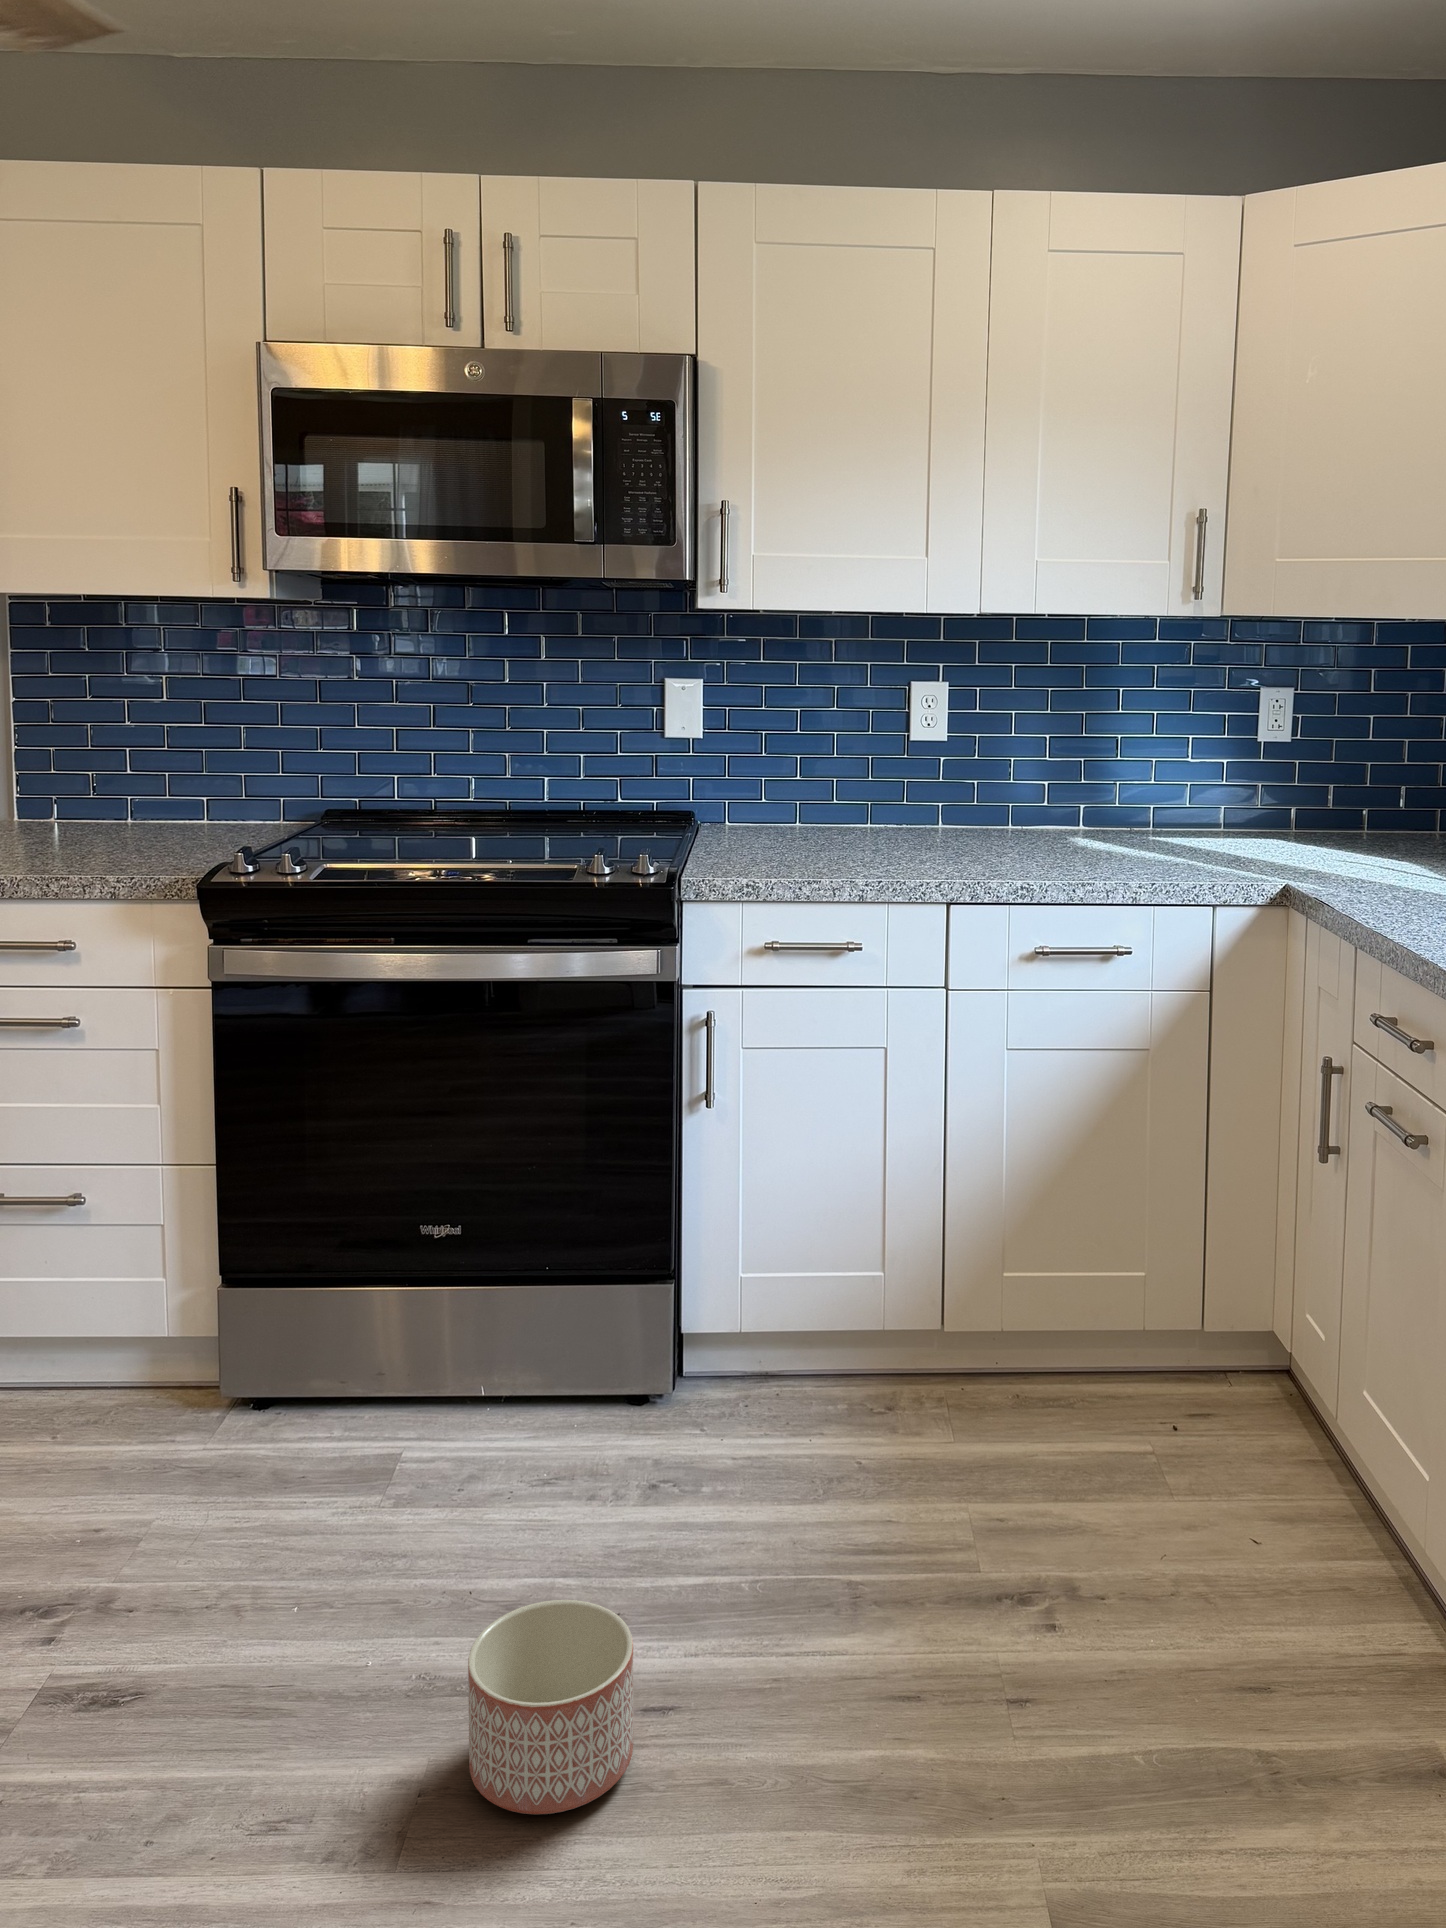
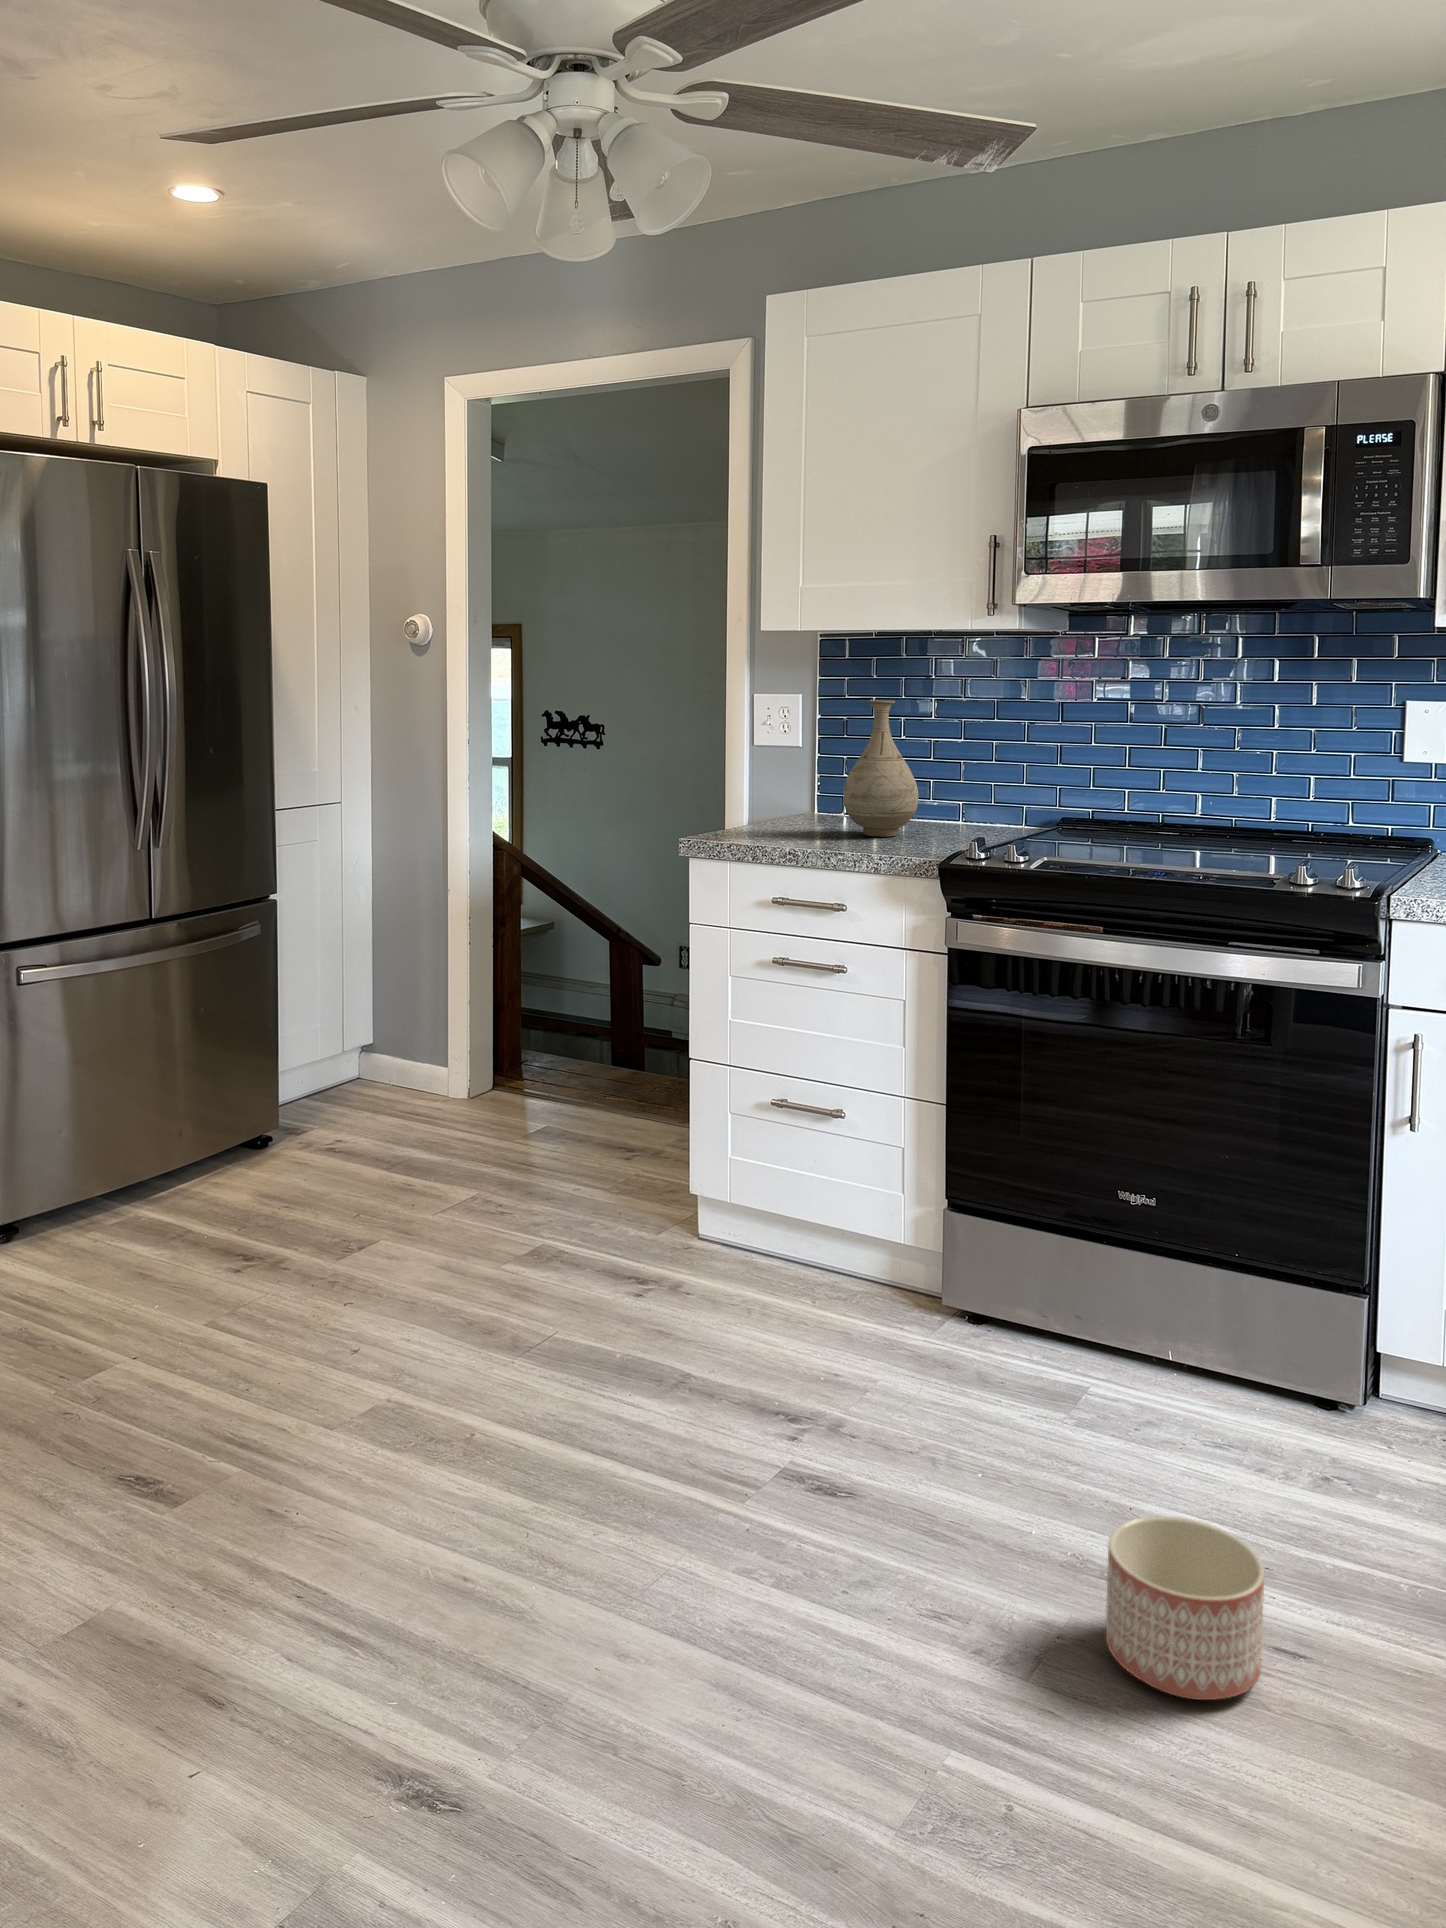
vase: none [57,683,156,850] -> present [843,700,918,837]

